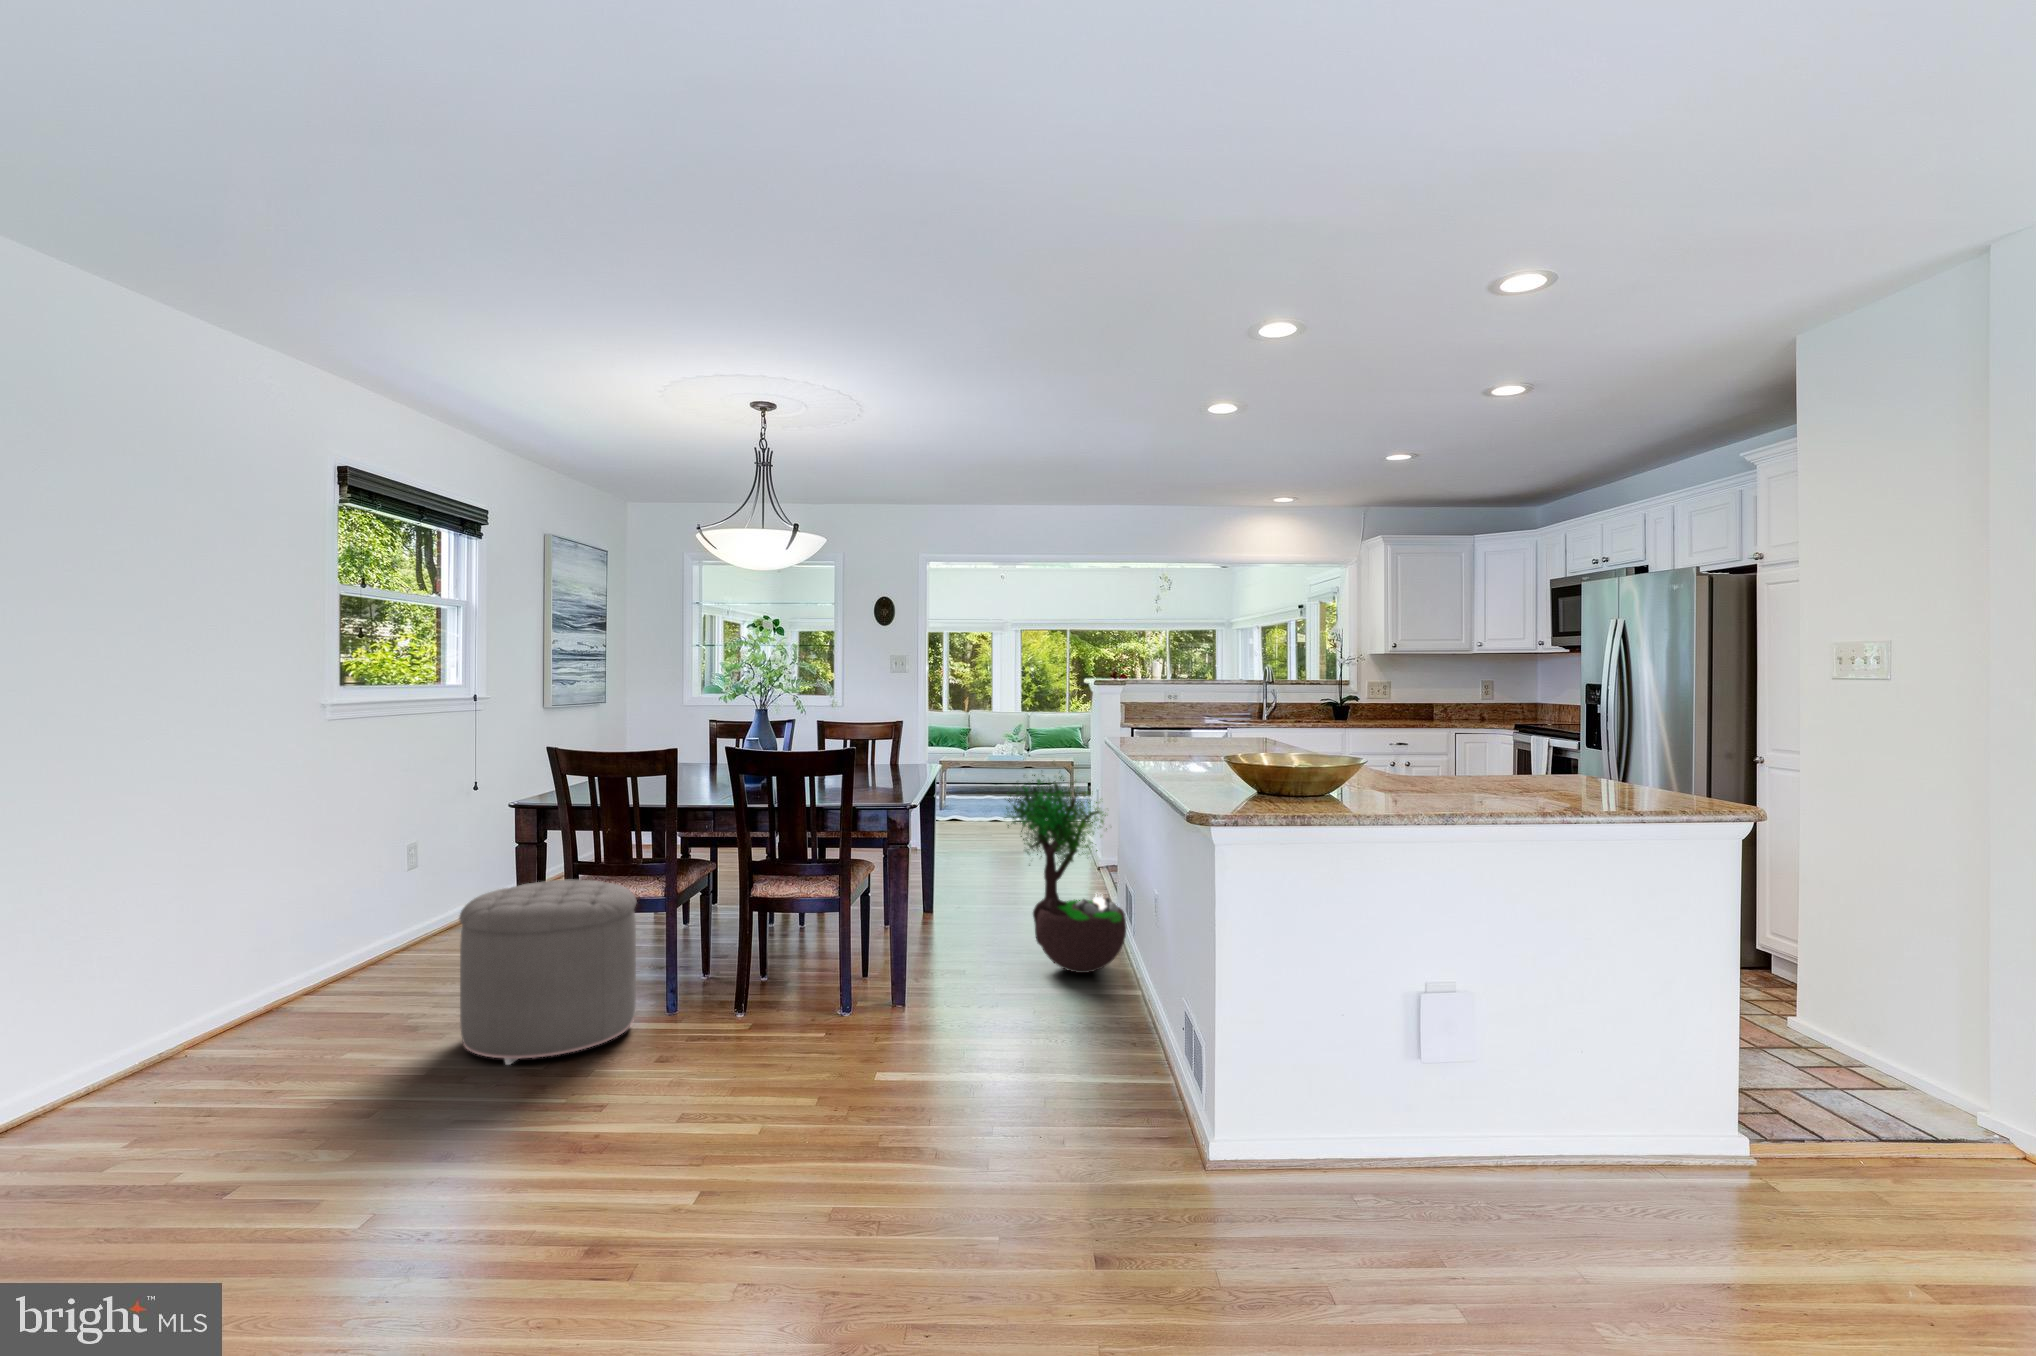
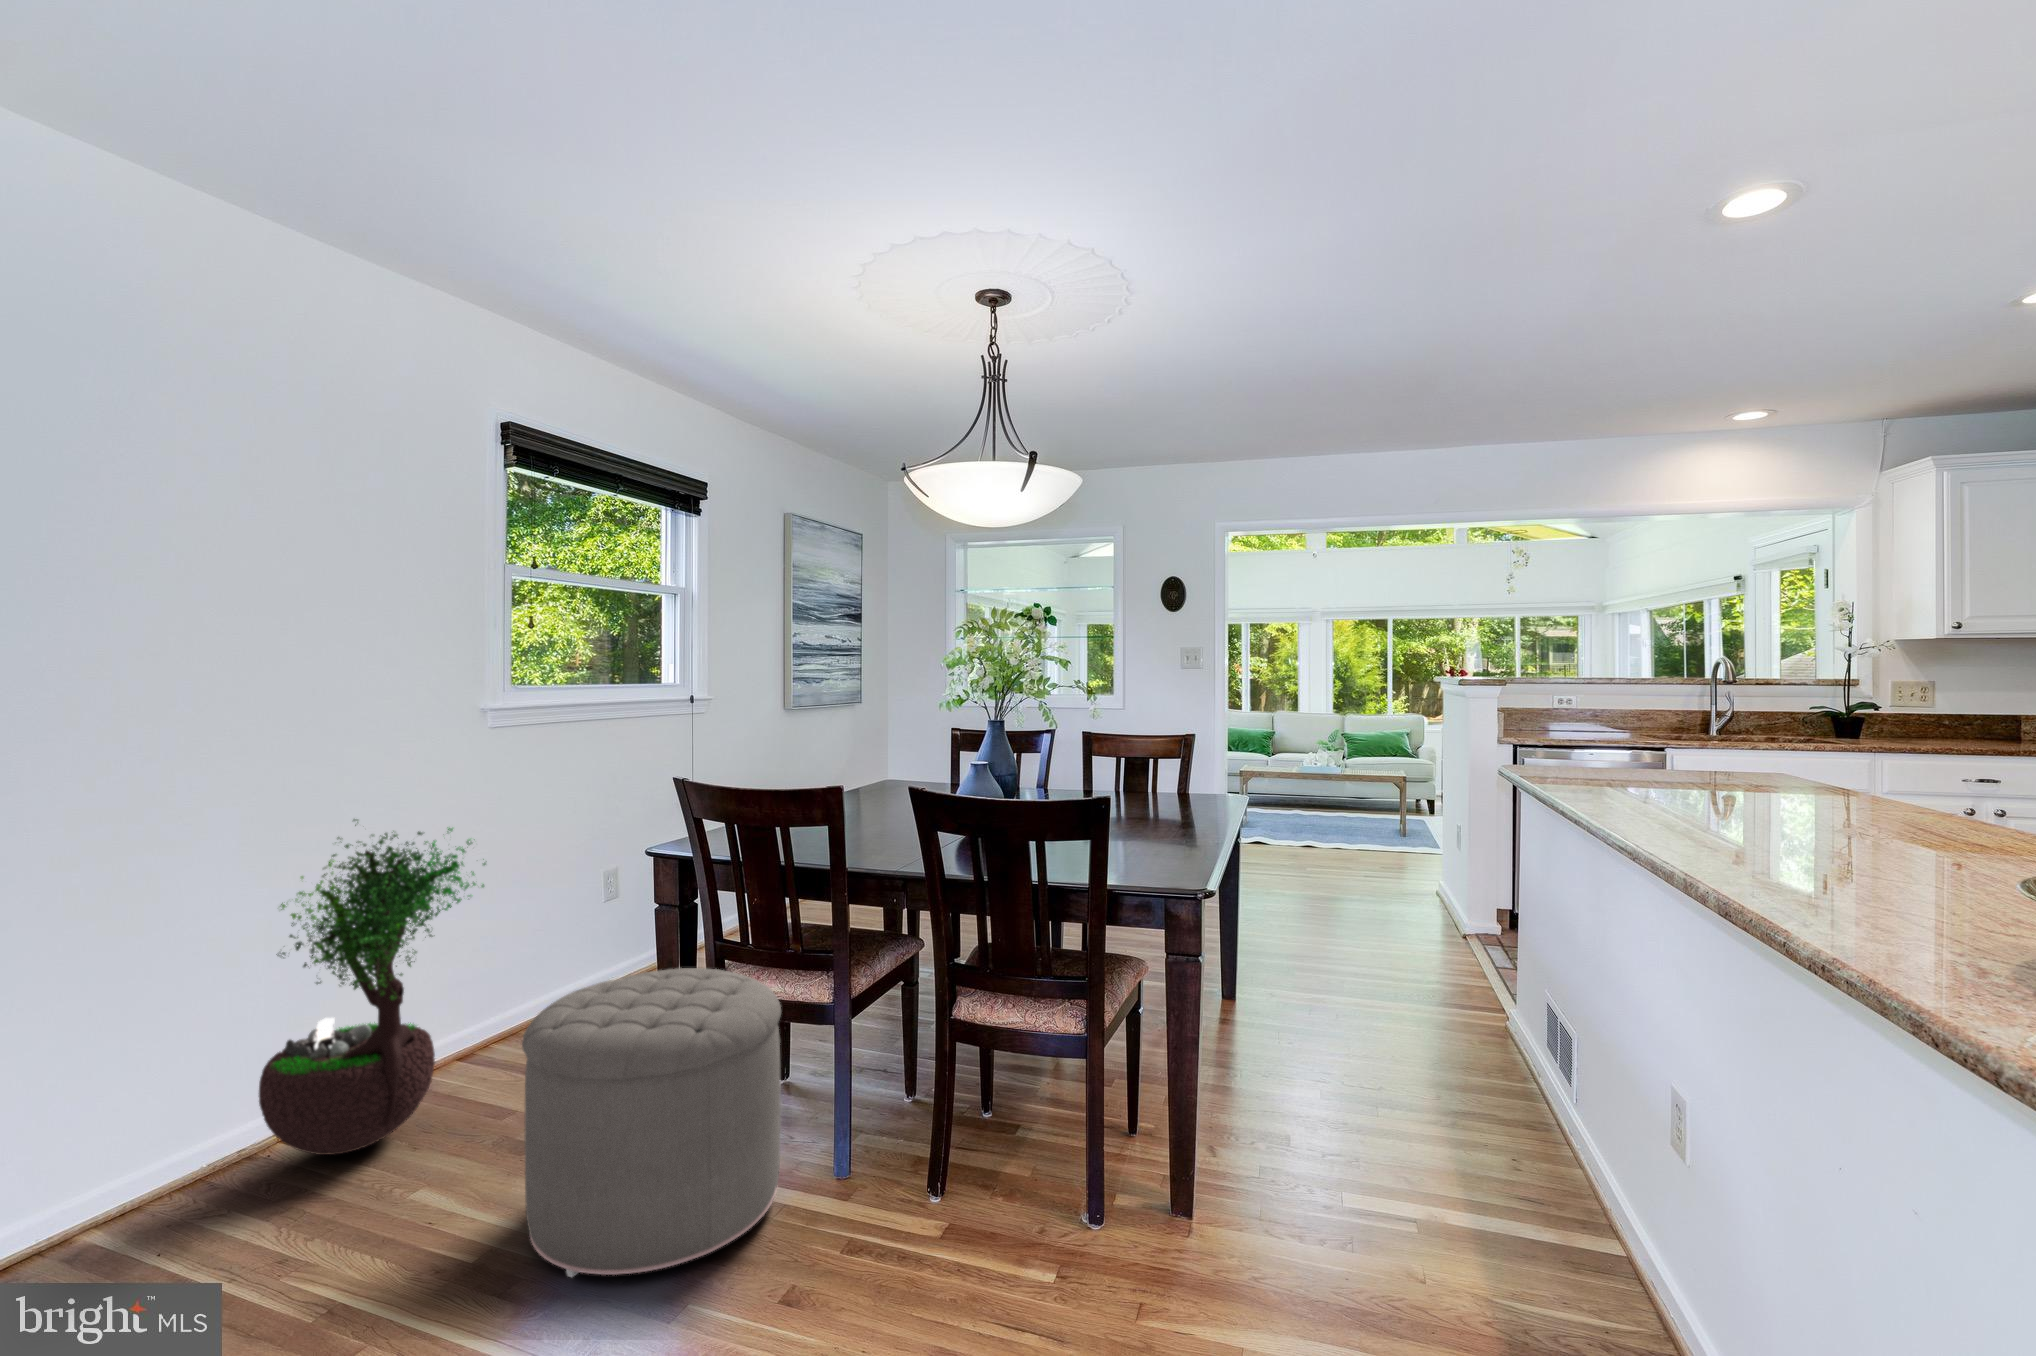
potted tree: present [1005,775,1126,973] -> present [259,819,486,1155]

